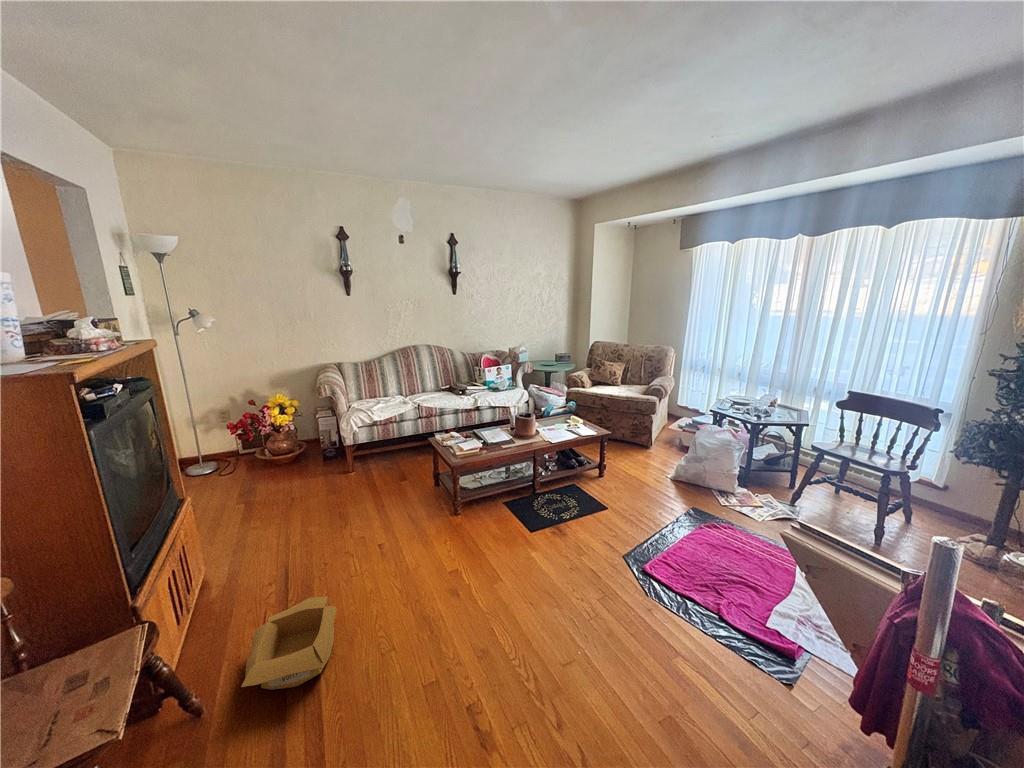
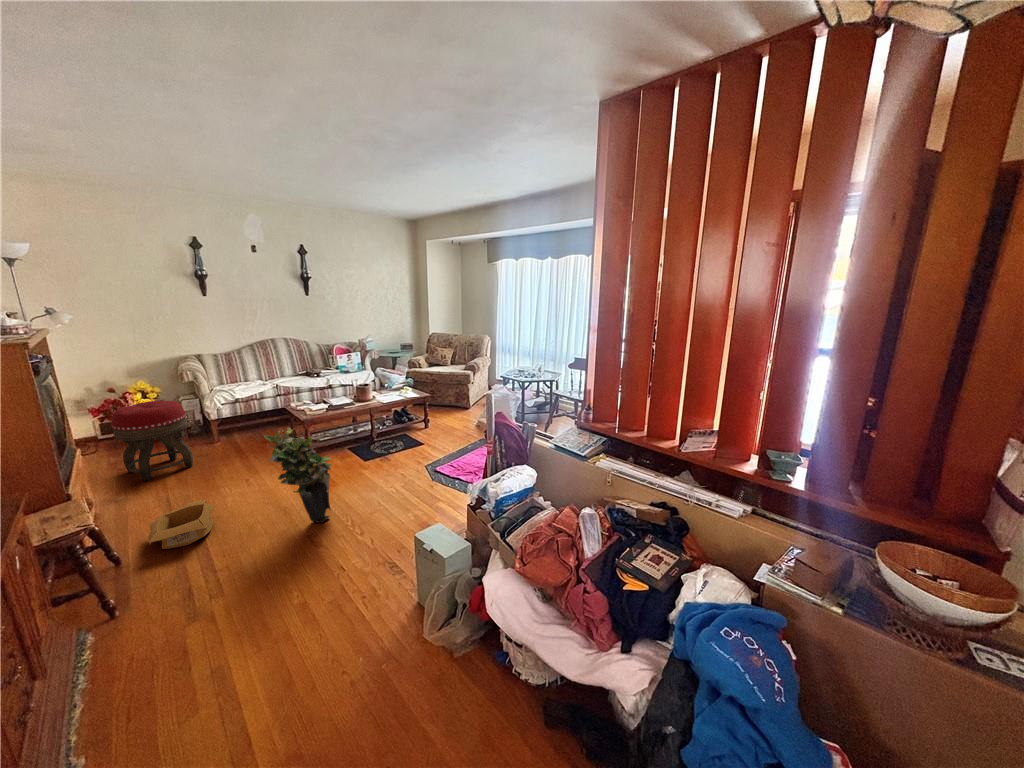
footstool: none [238,424,323,529] -> present [111,401,193,481]
potted plant: none [412,503,513,677] -> present [264,428,332,523]

